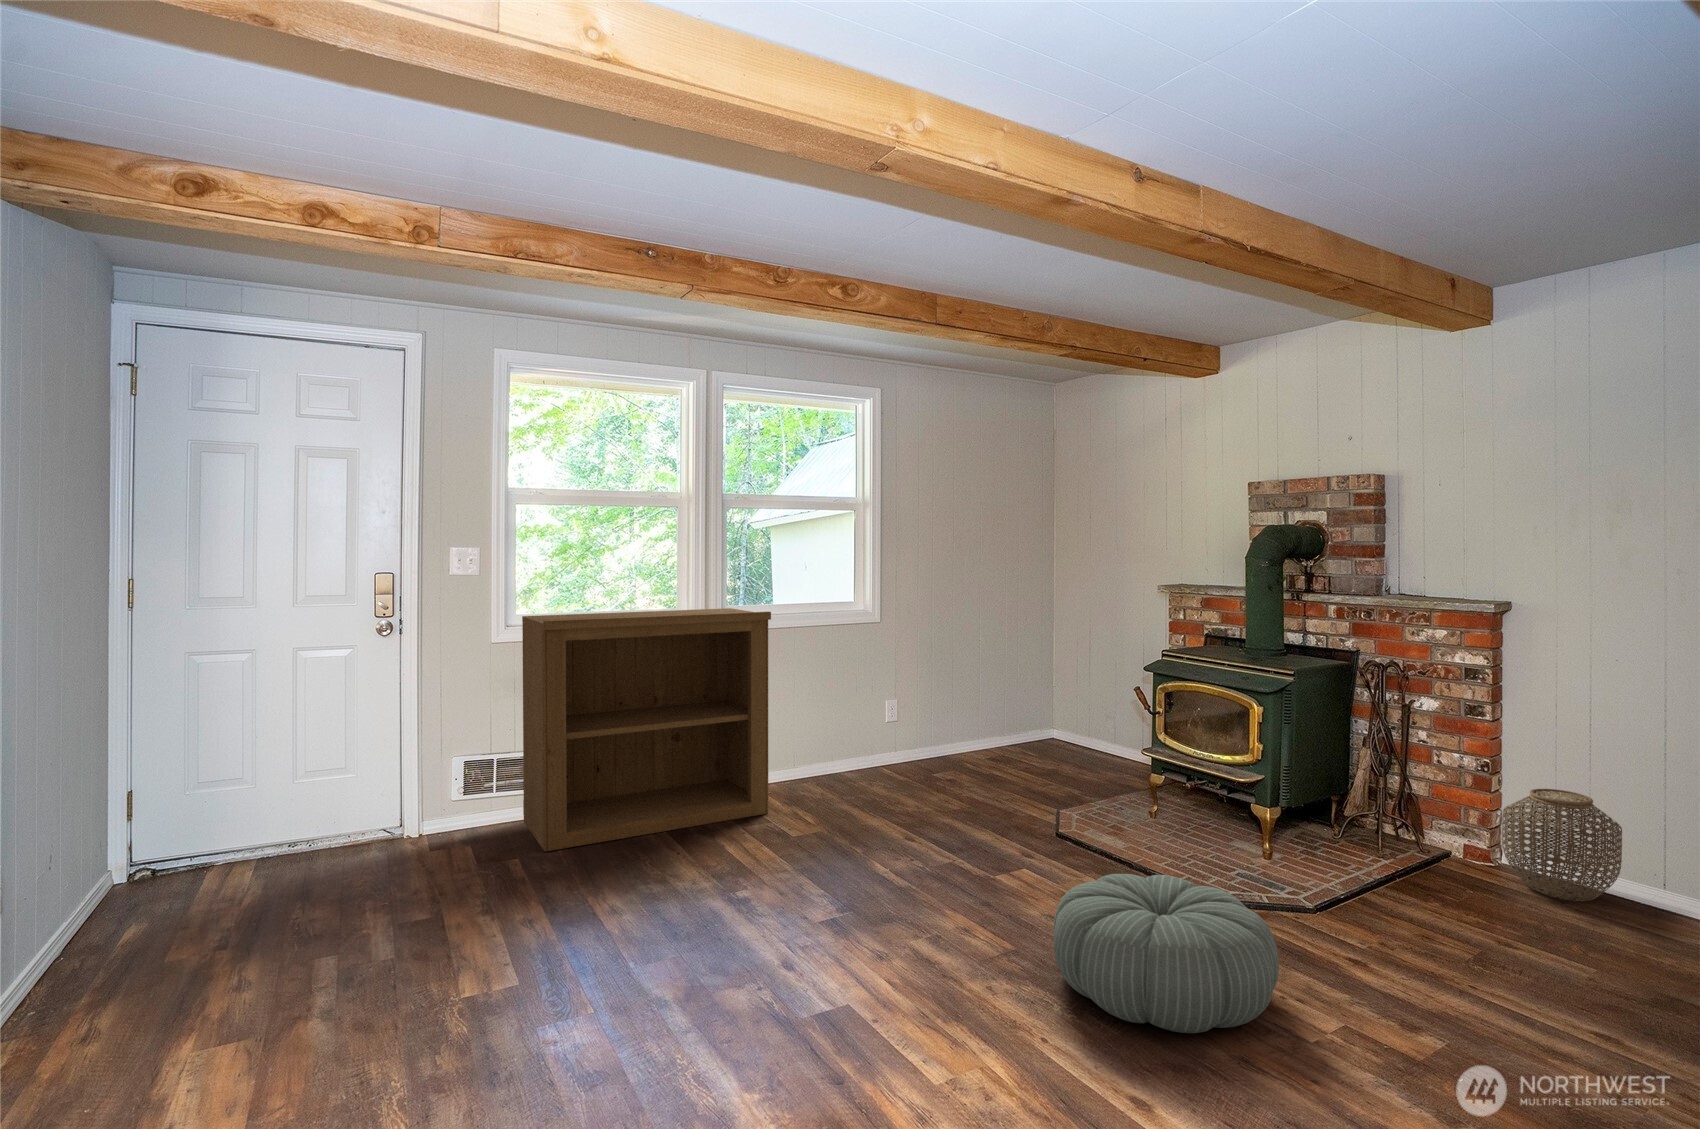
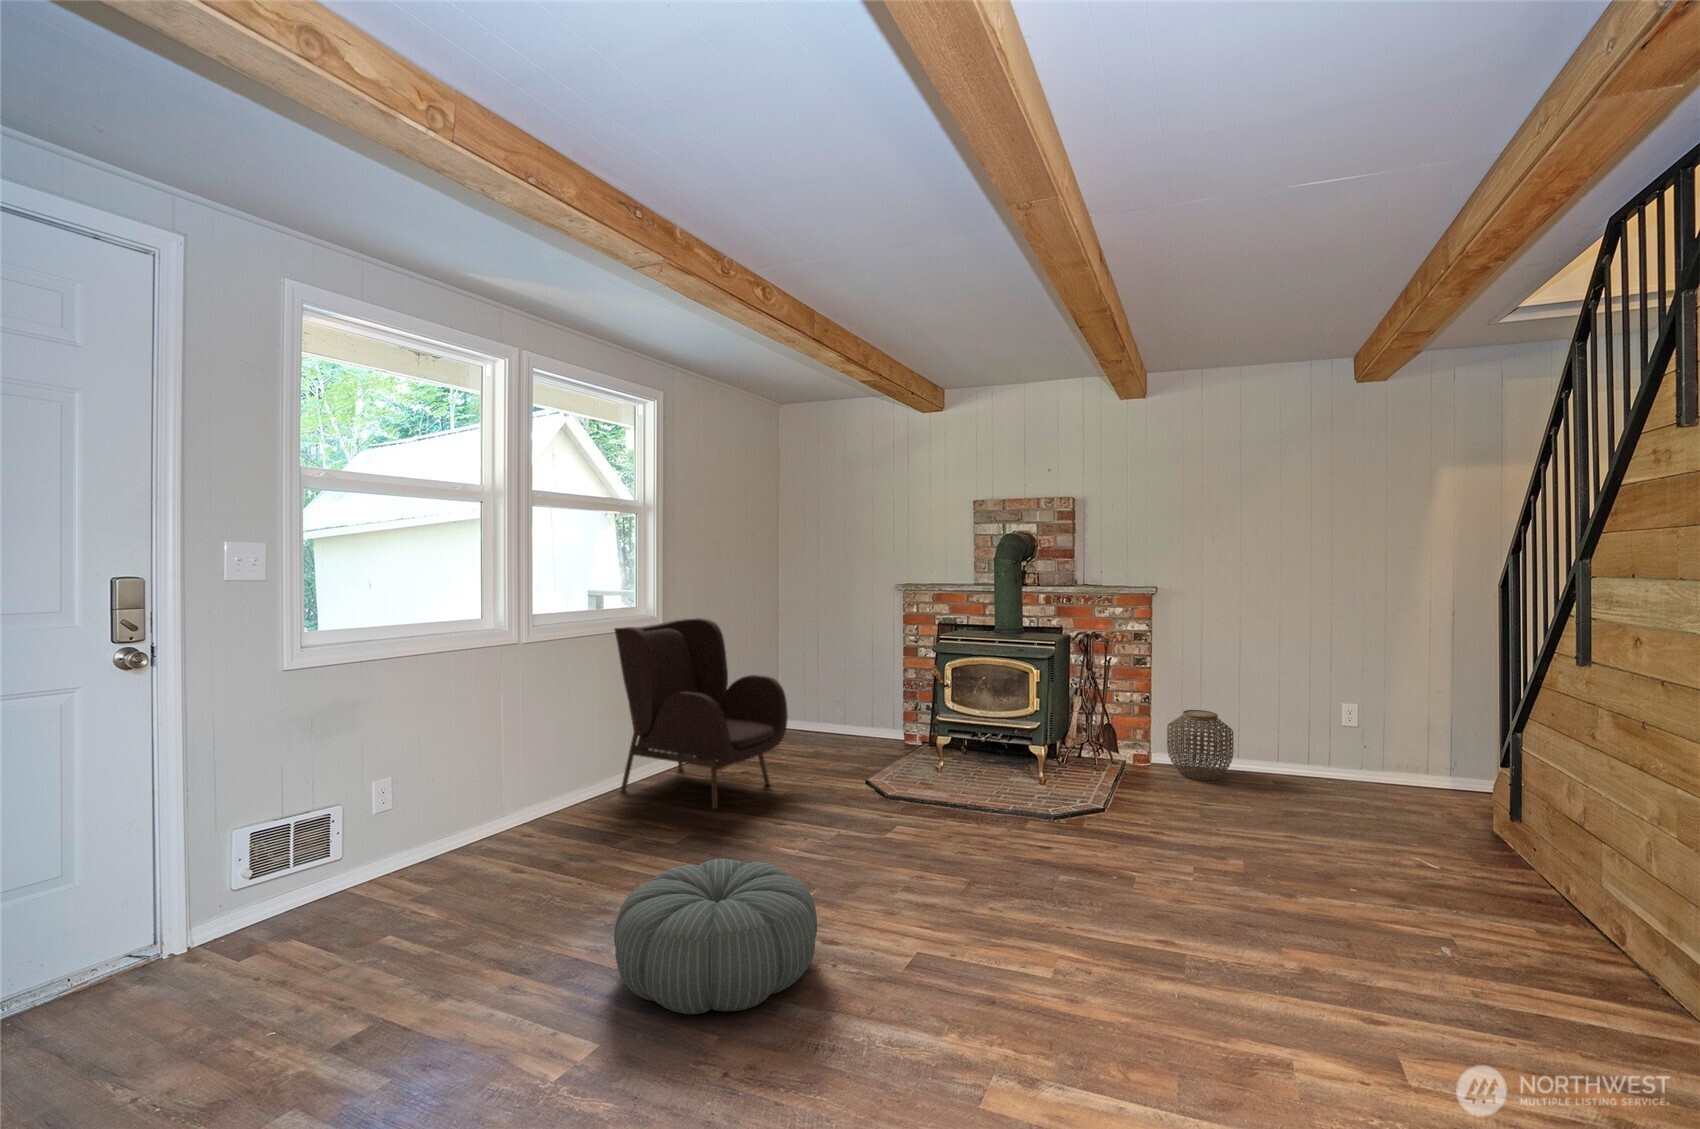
bookshelf: present [522,608,771,851] -> none [332,618,628,921]
armchair: none [797,617,963,813] -> present [614,618,788,809]
pouf: present [1053,874,1279,1033] -> present [614,859,817,1014]

